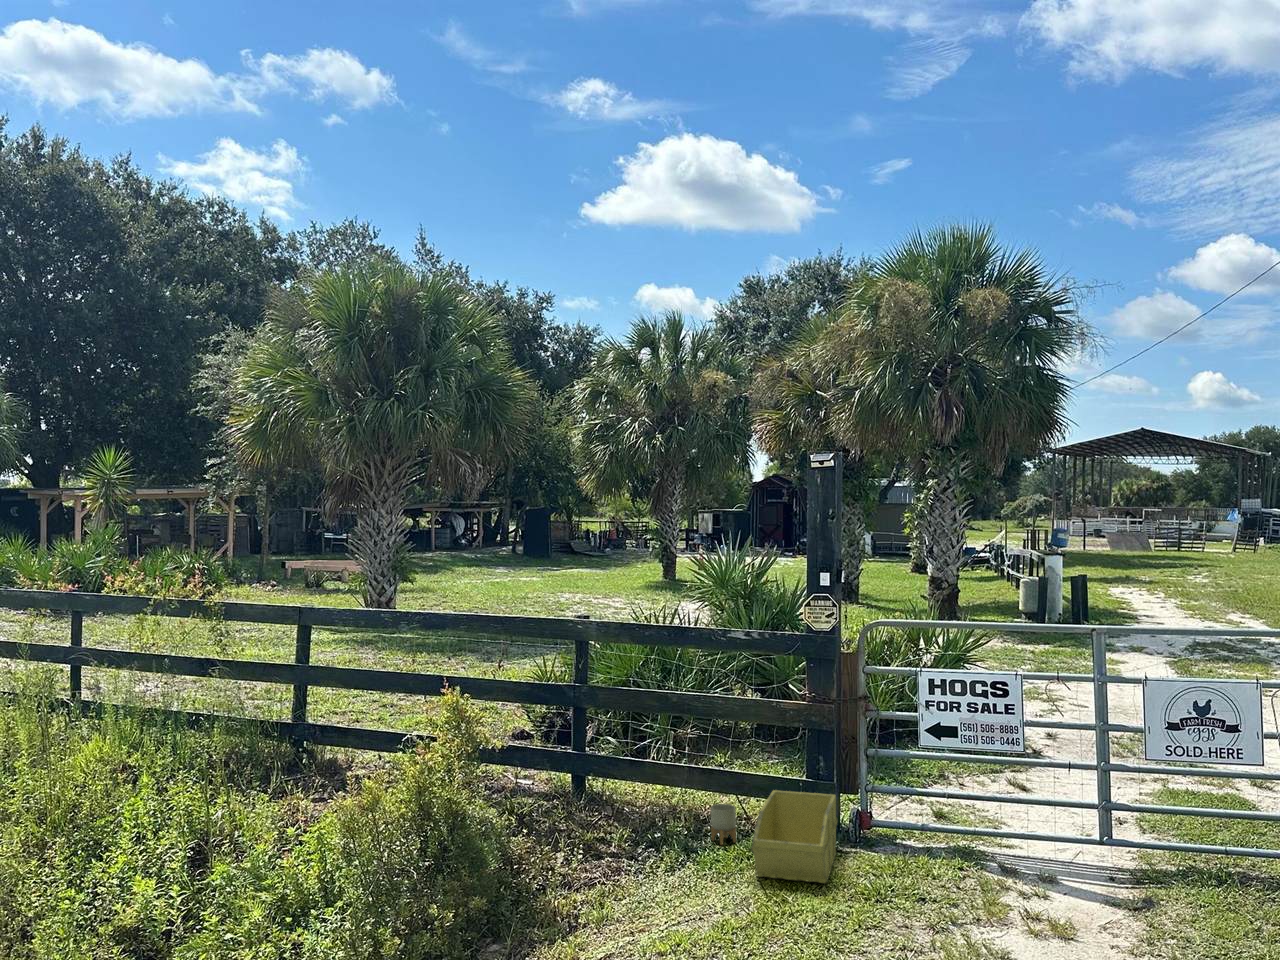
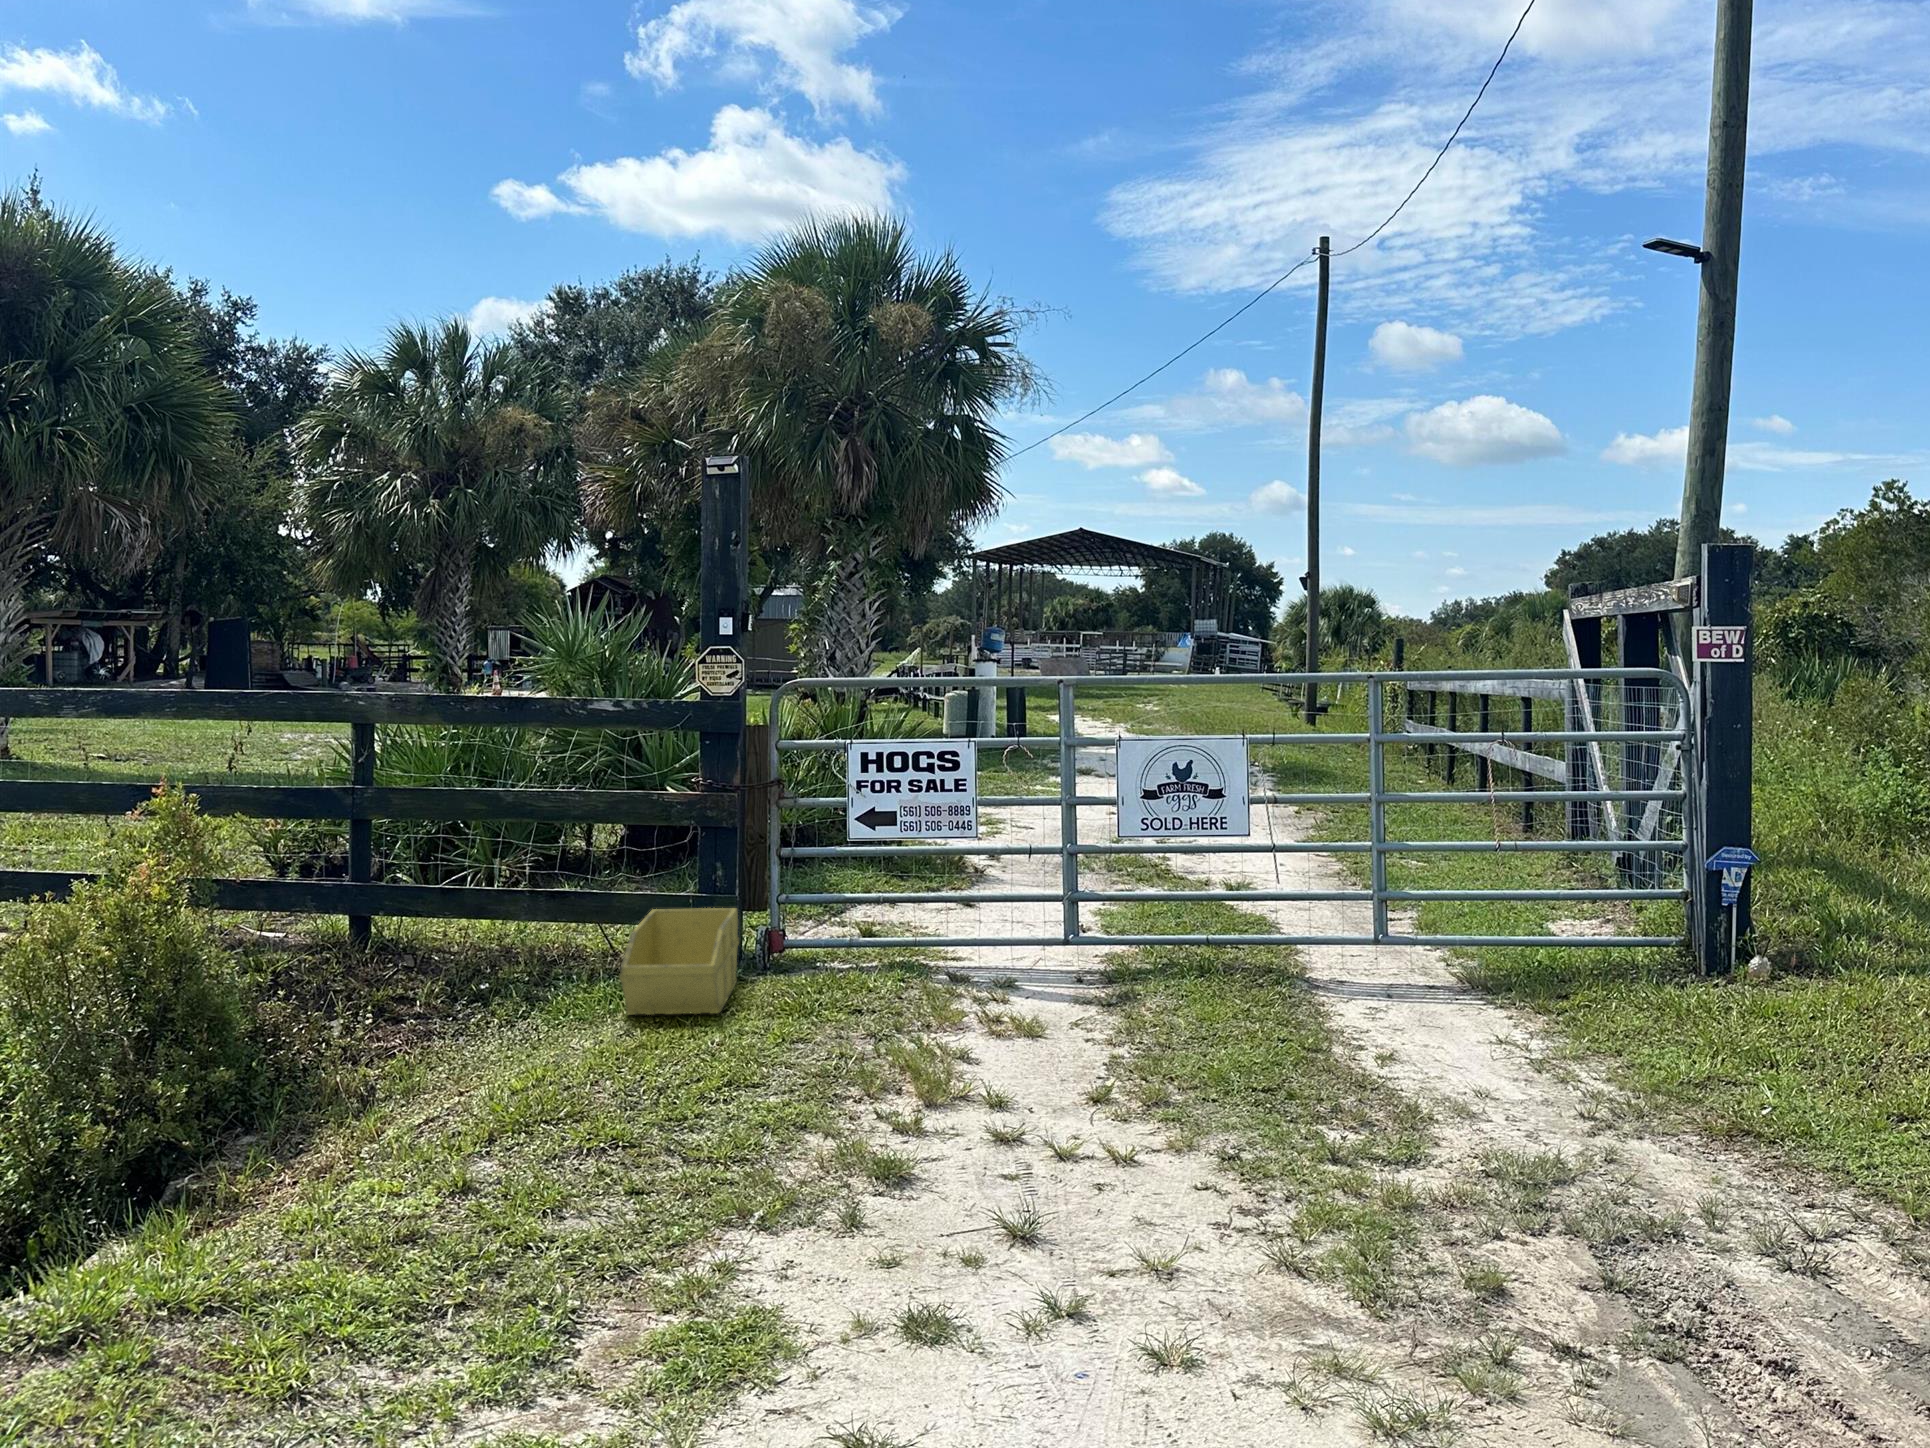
planter: present [711,804,736,845] -> none [565,933,601,987]

